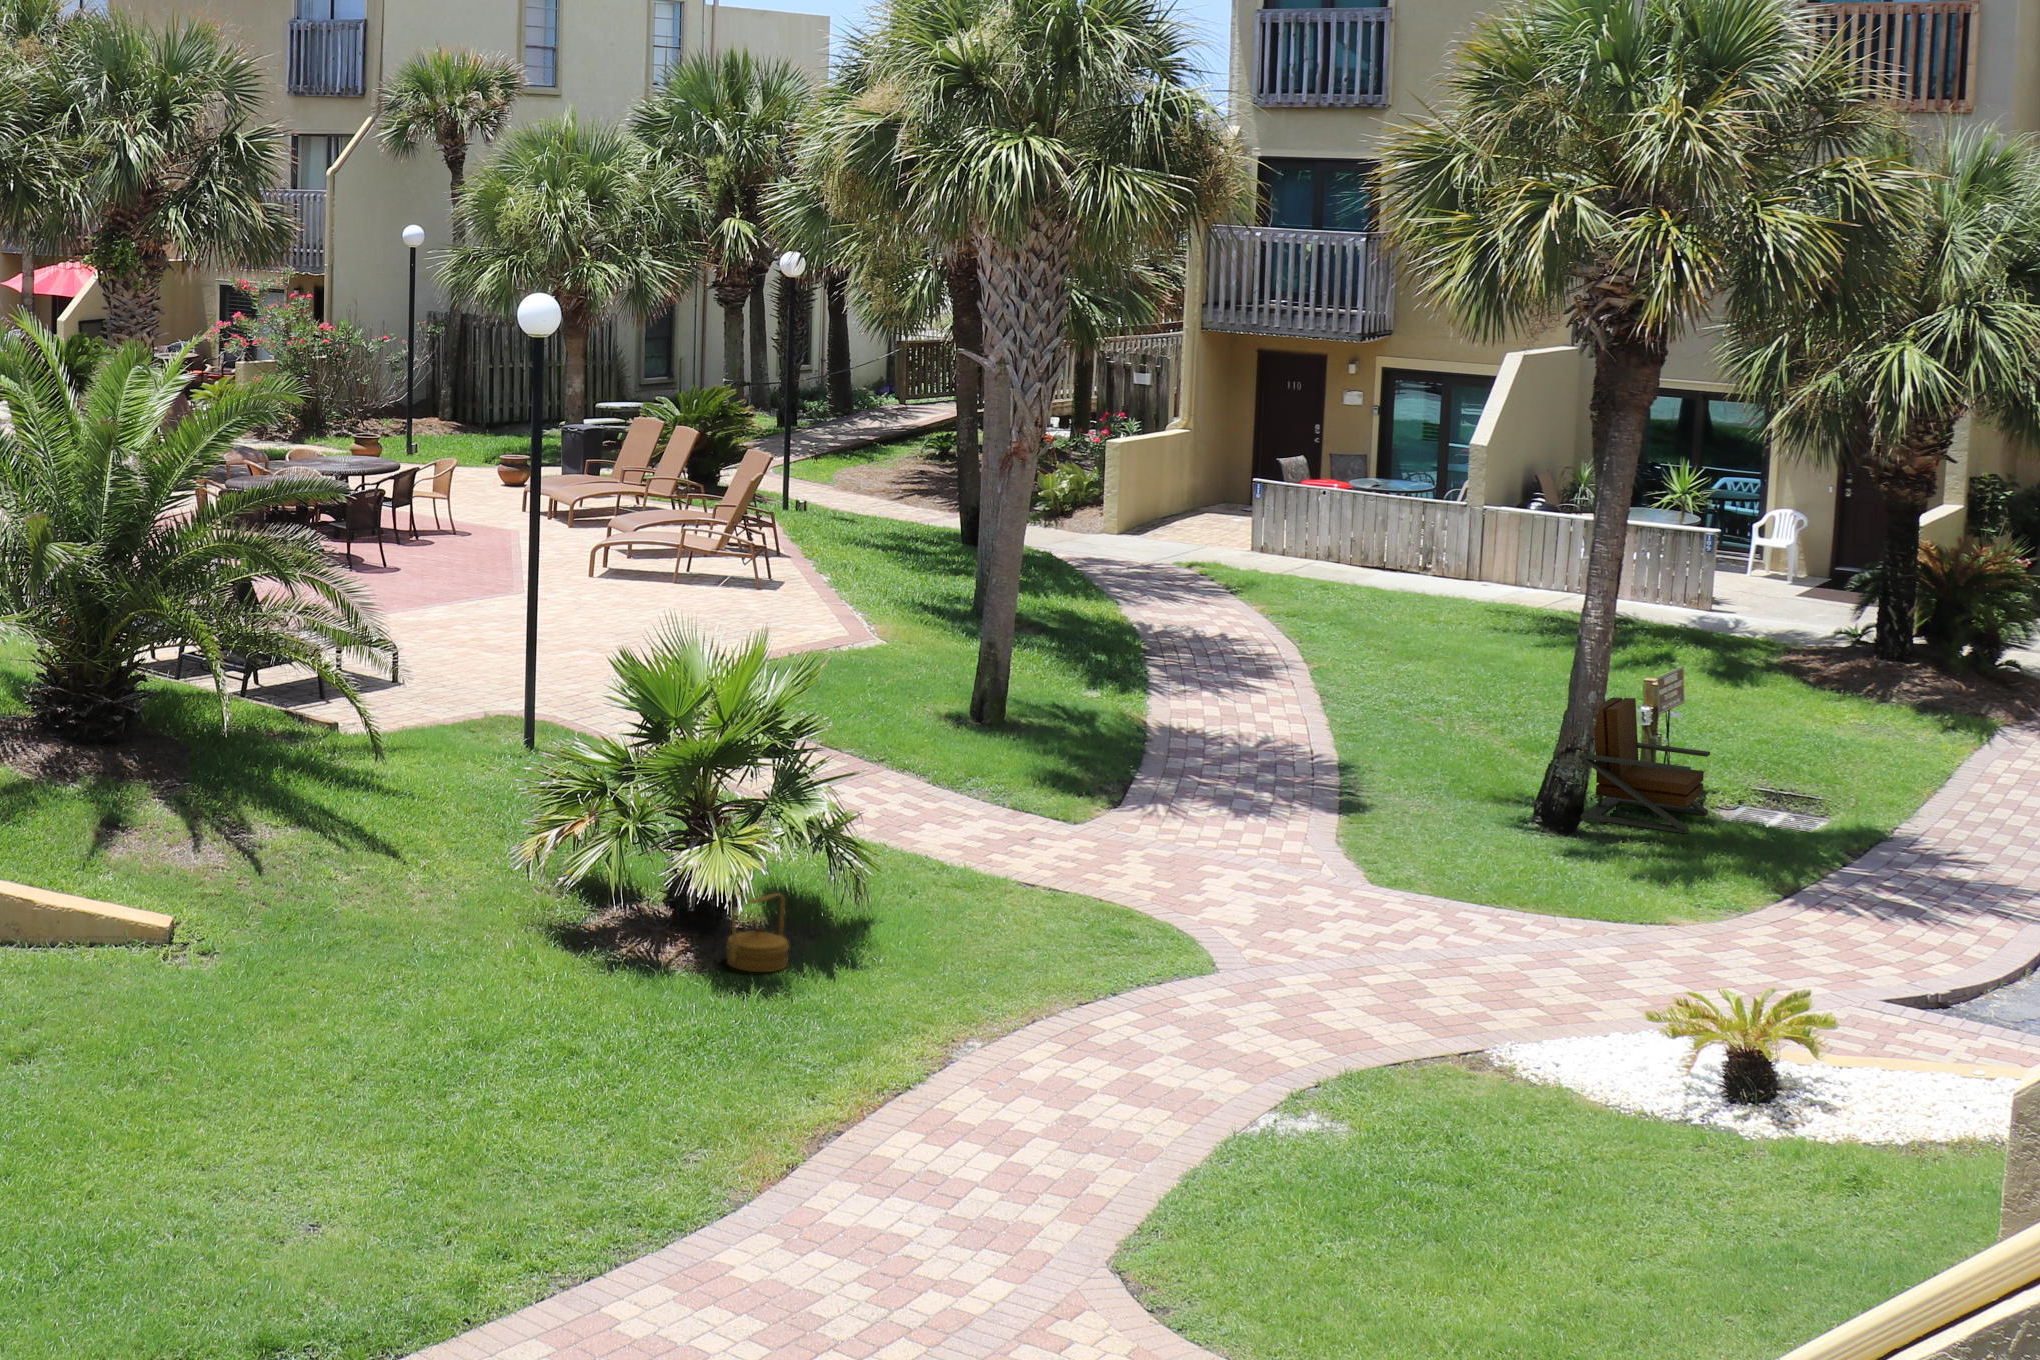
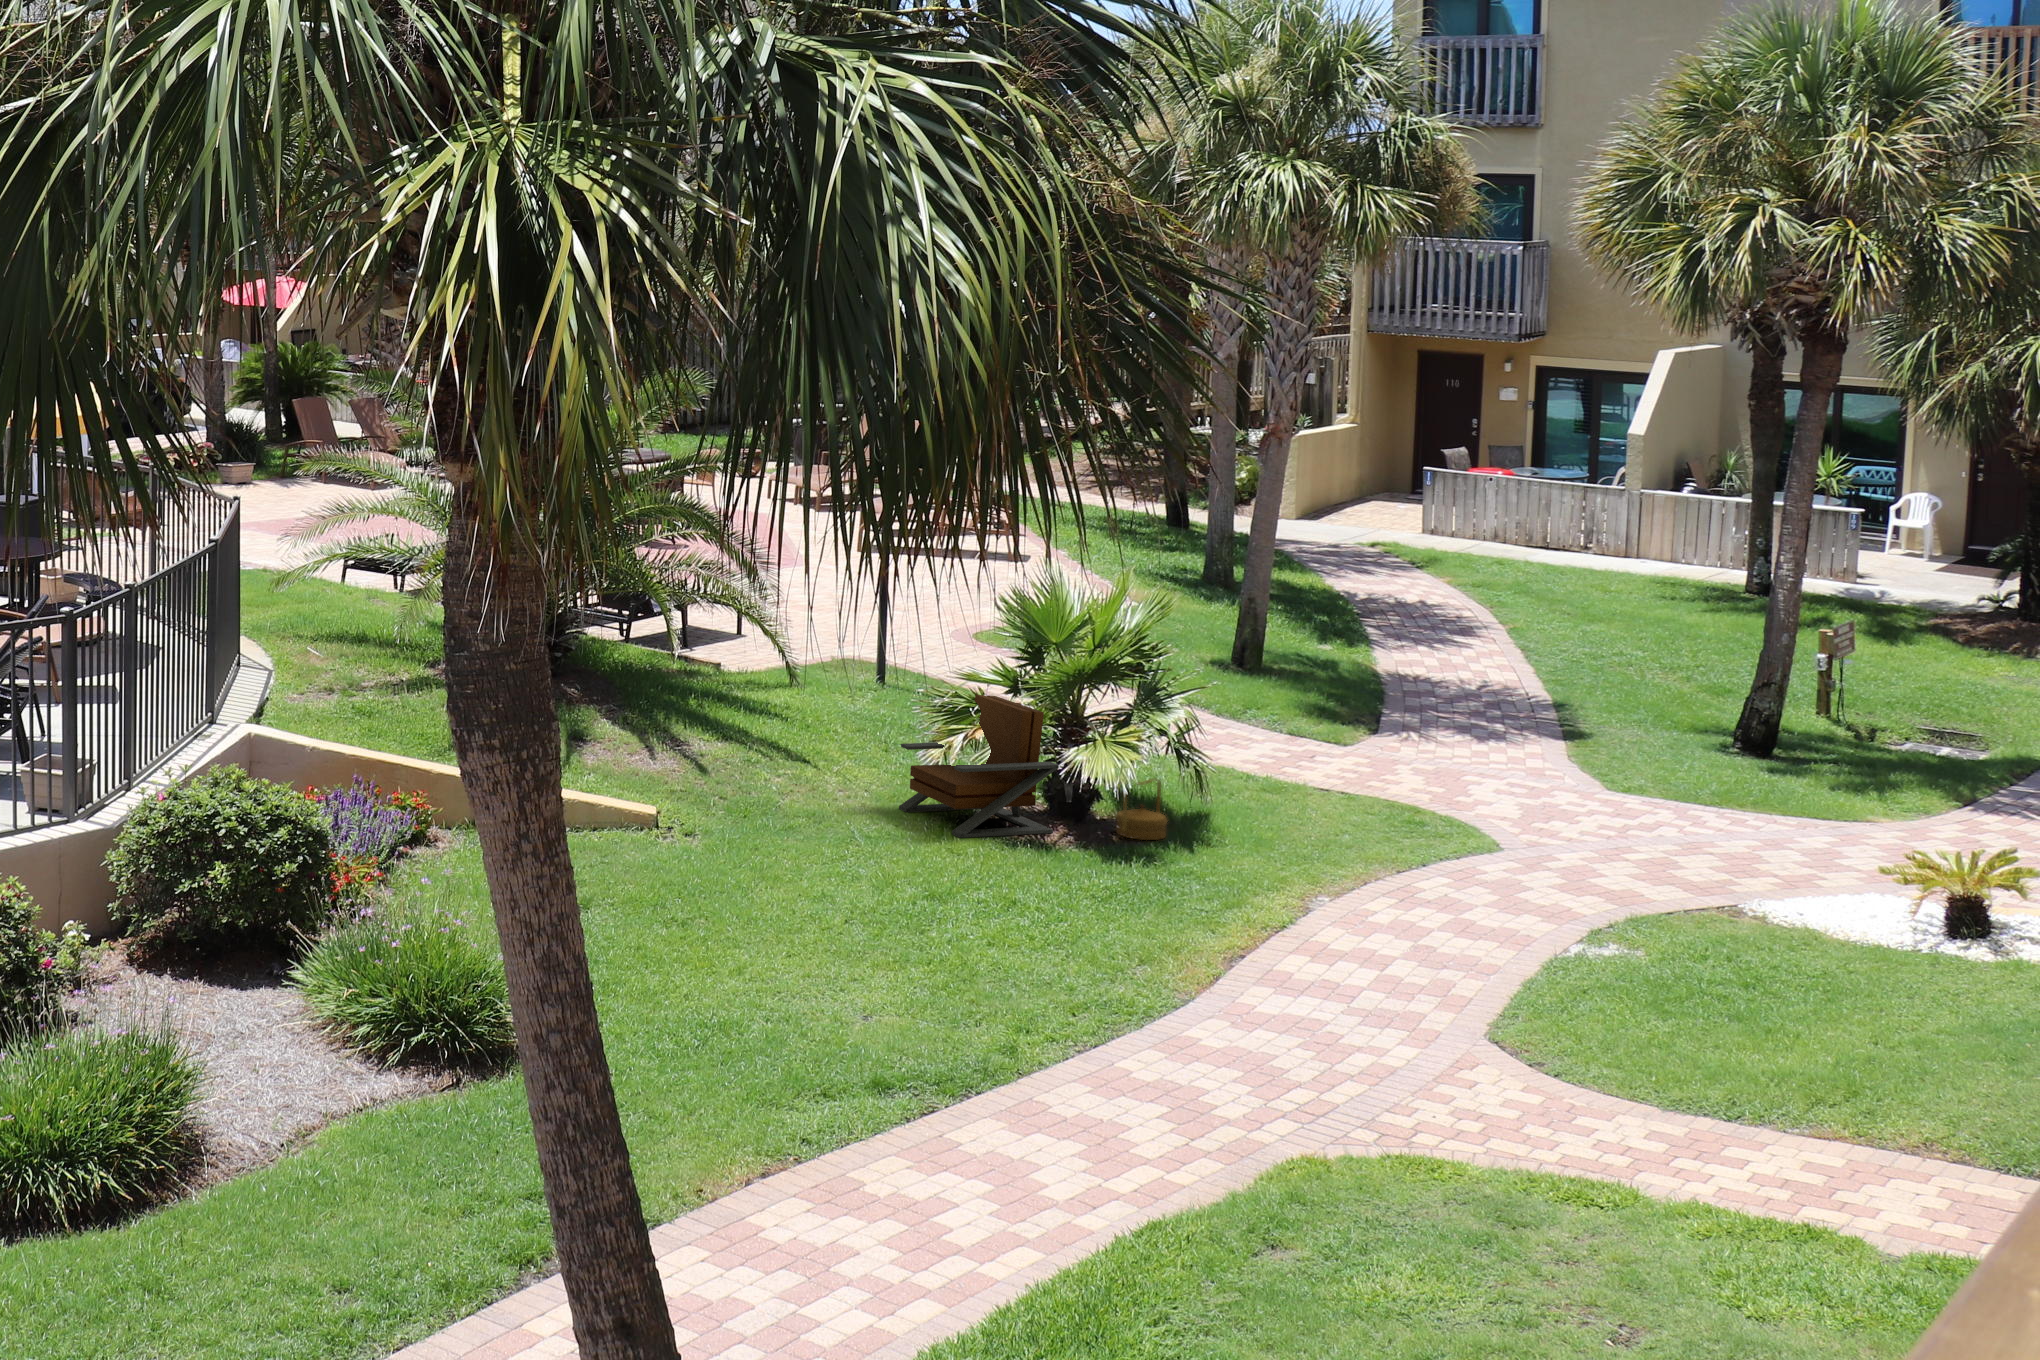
lounge chair: present [1579,697,1710,833] -> present [899,695,1059,838]

